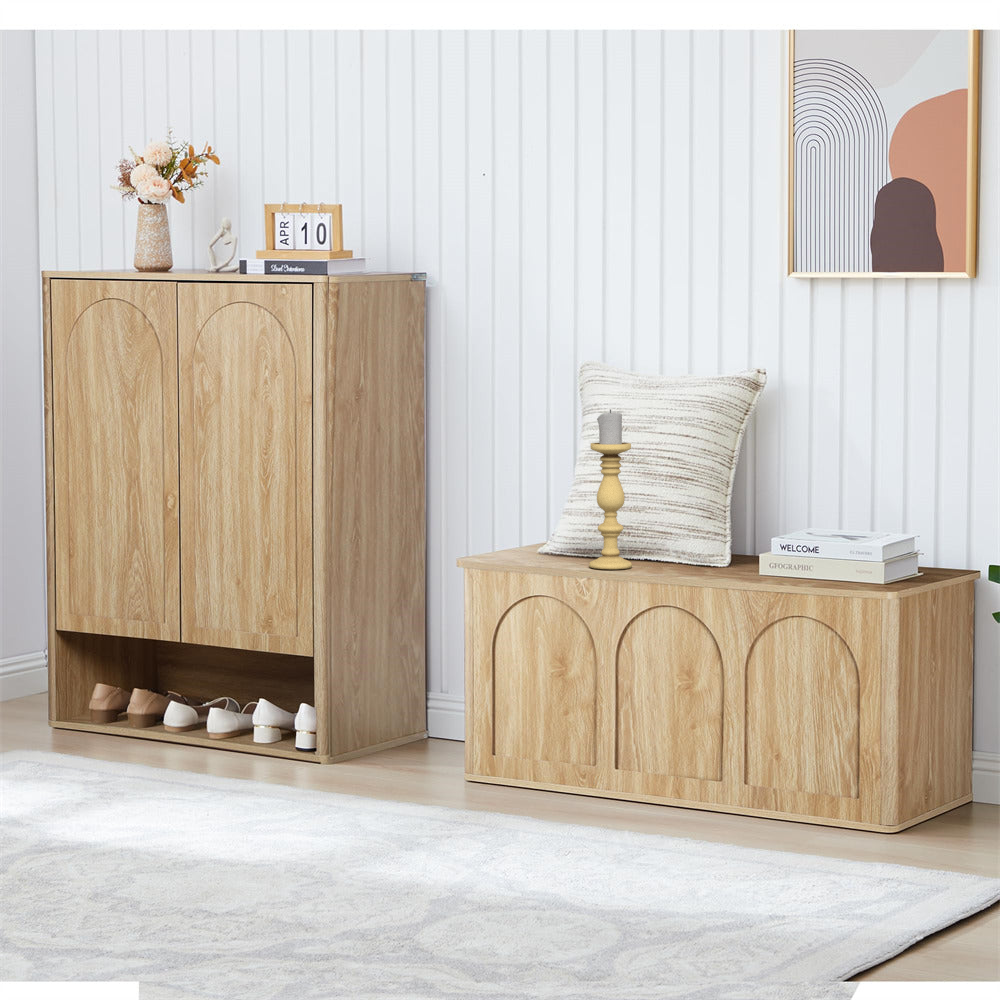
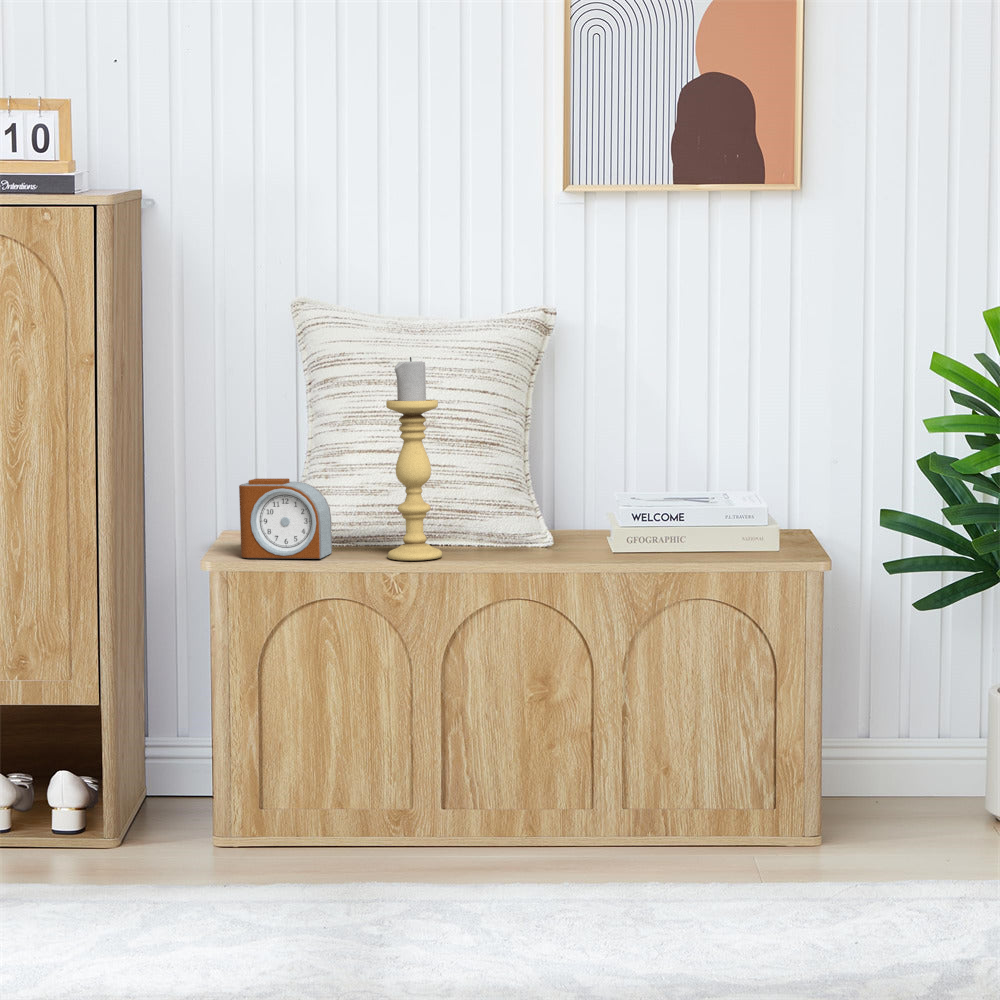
alarm clock: none [491,498,560,563] -> present [239,479,332,559]

